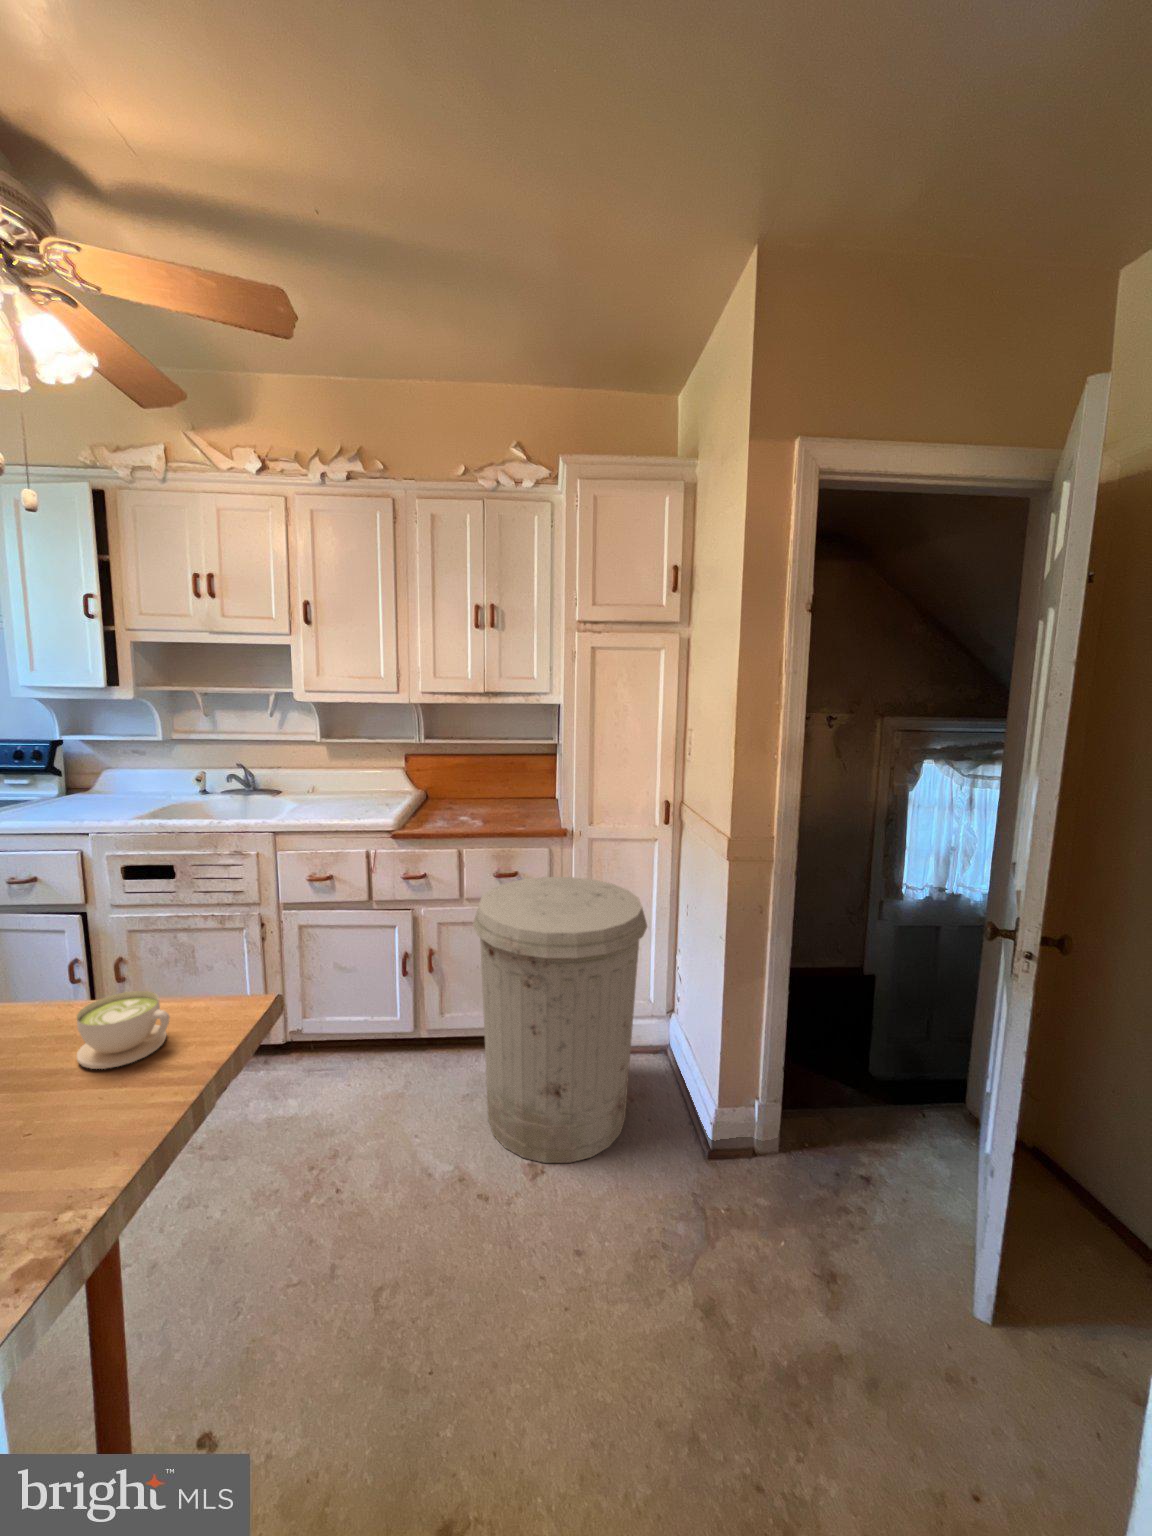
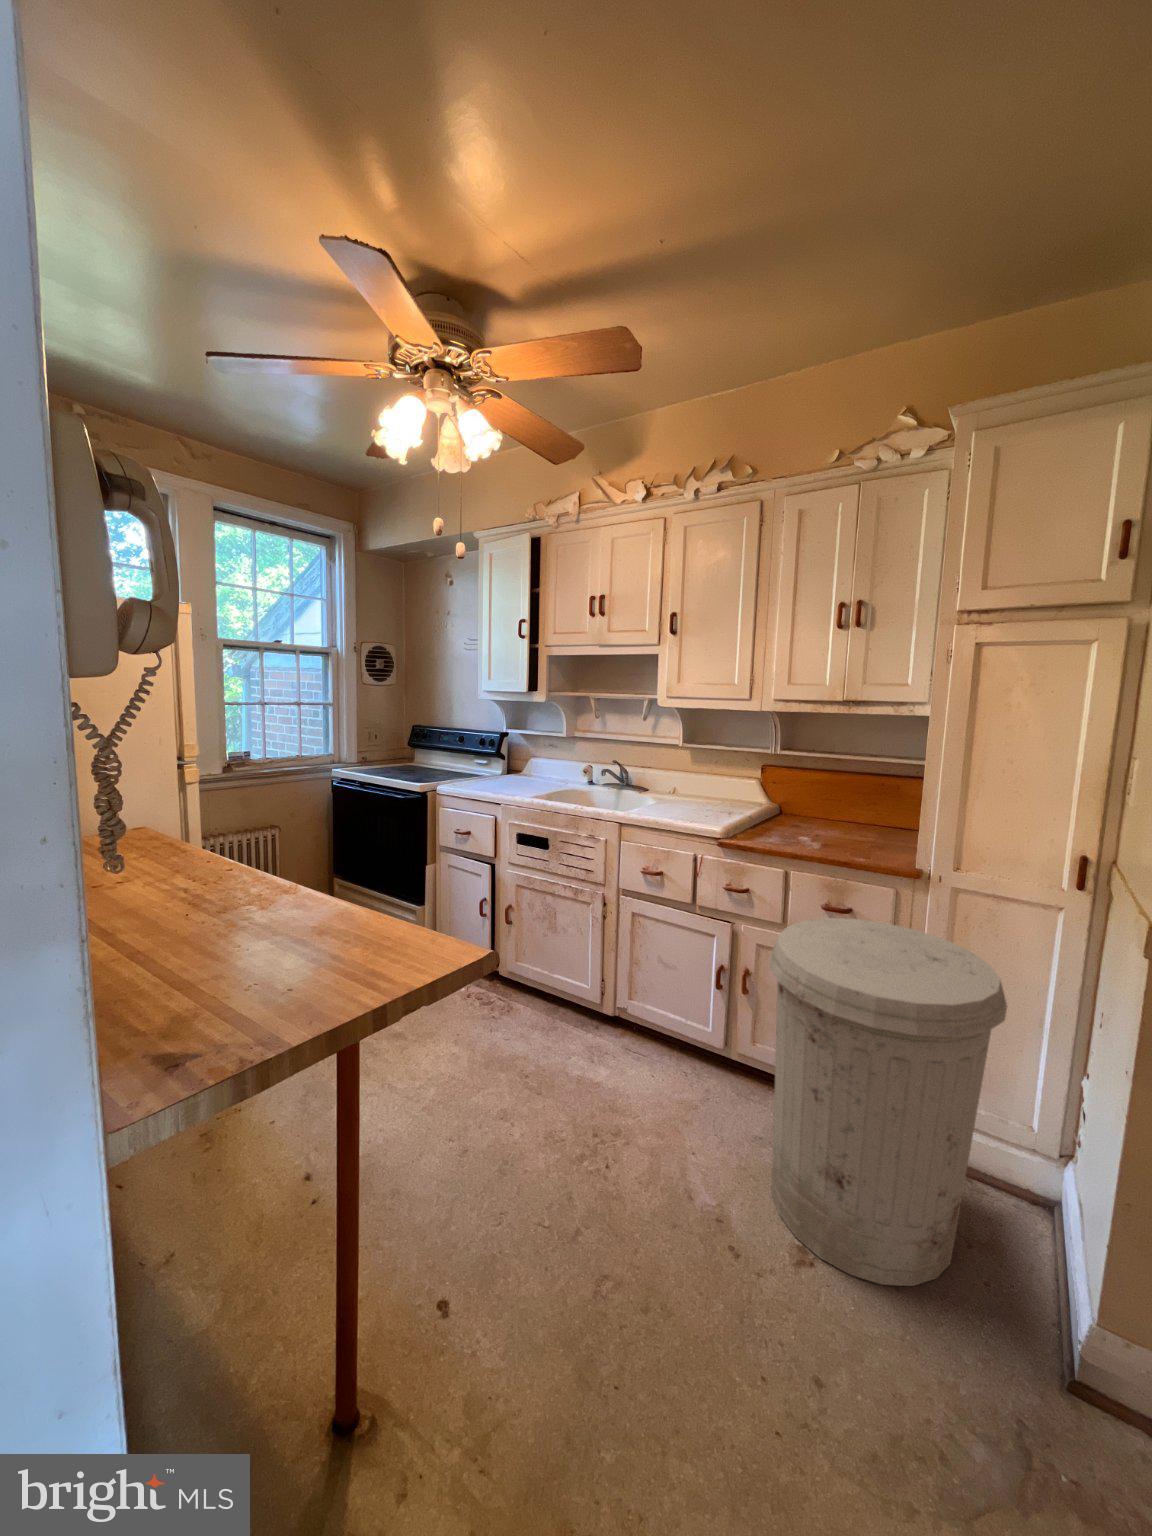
coffee cup: present [77,991,170,1069] -> none [352,920,412,974]

